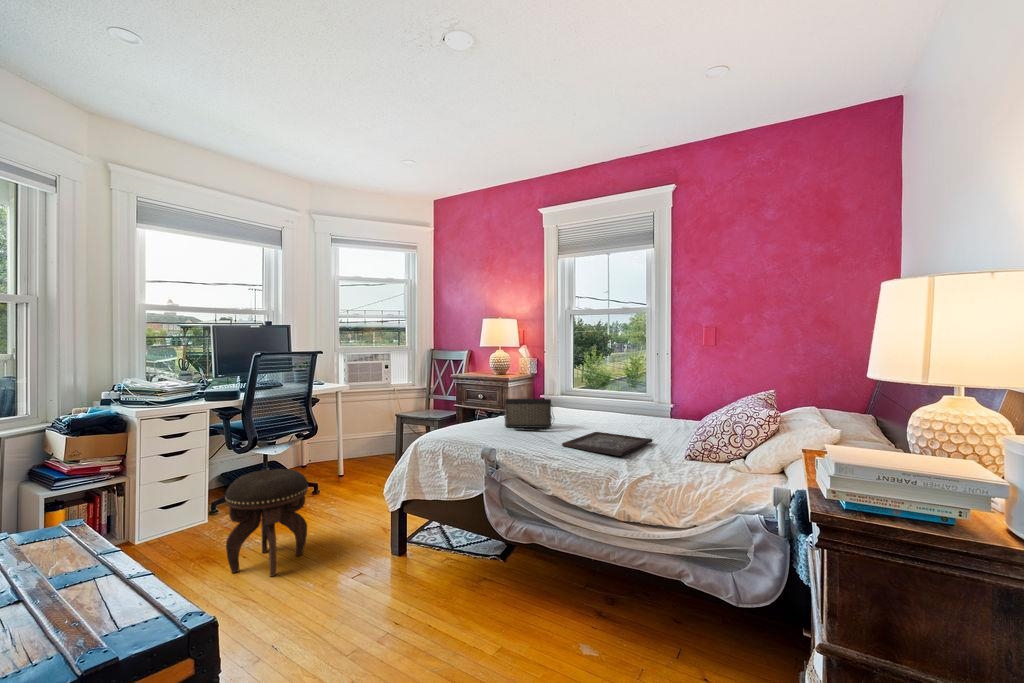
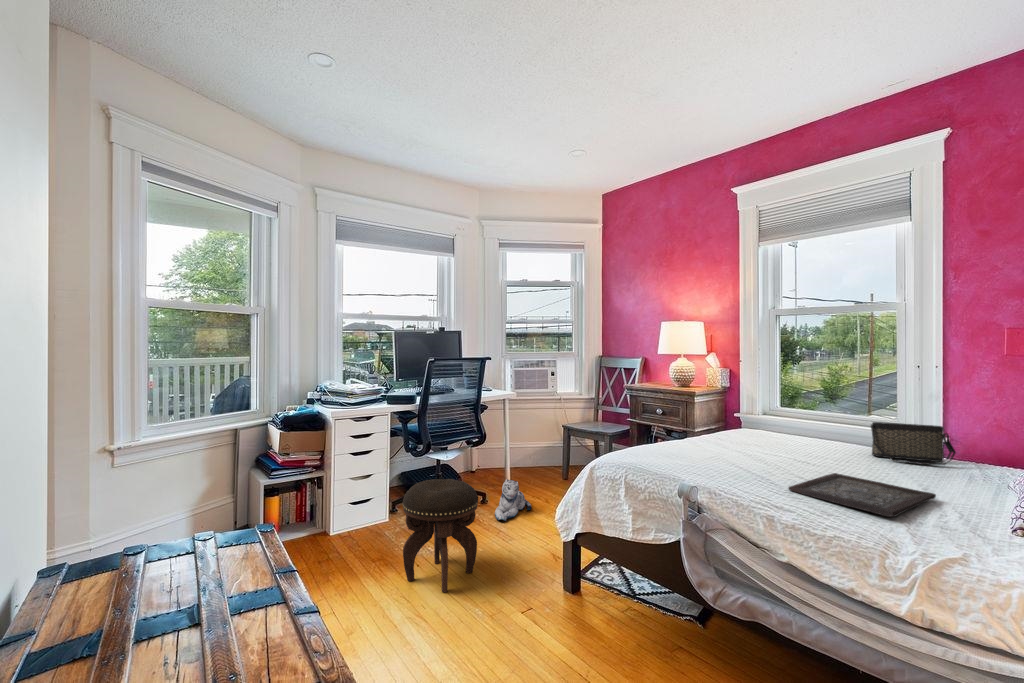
handbag: present [504,399,554,431] -> present [871,422,956,465]
plush toy: none [327,467,365,506] -> present [495,479,531,521]

